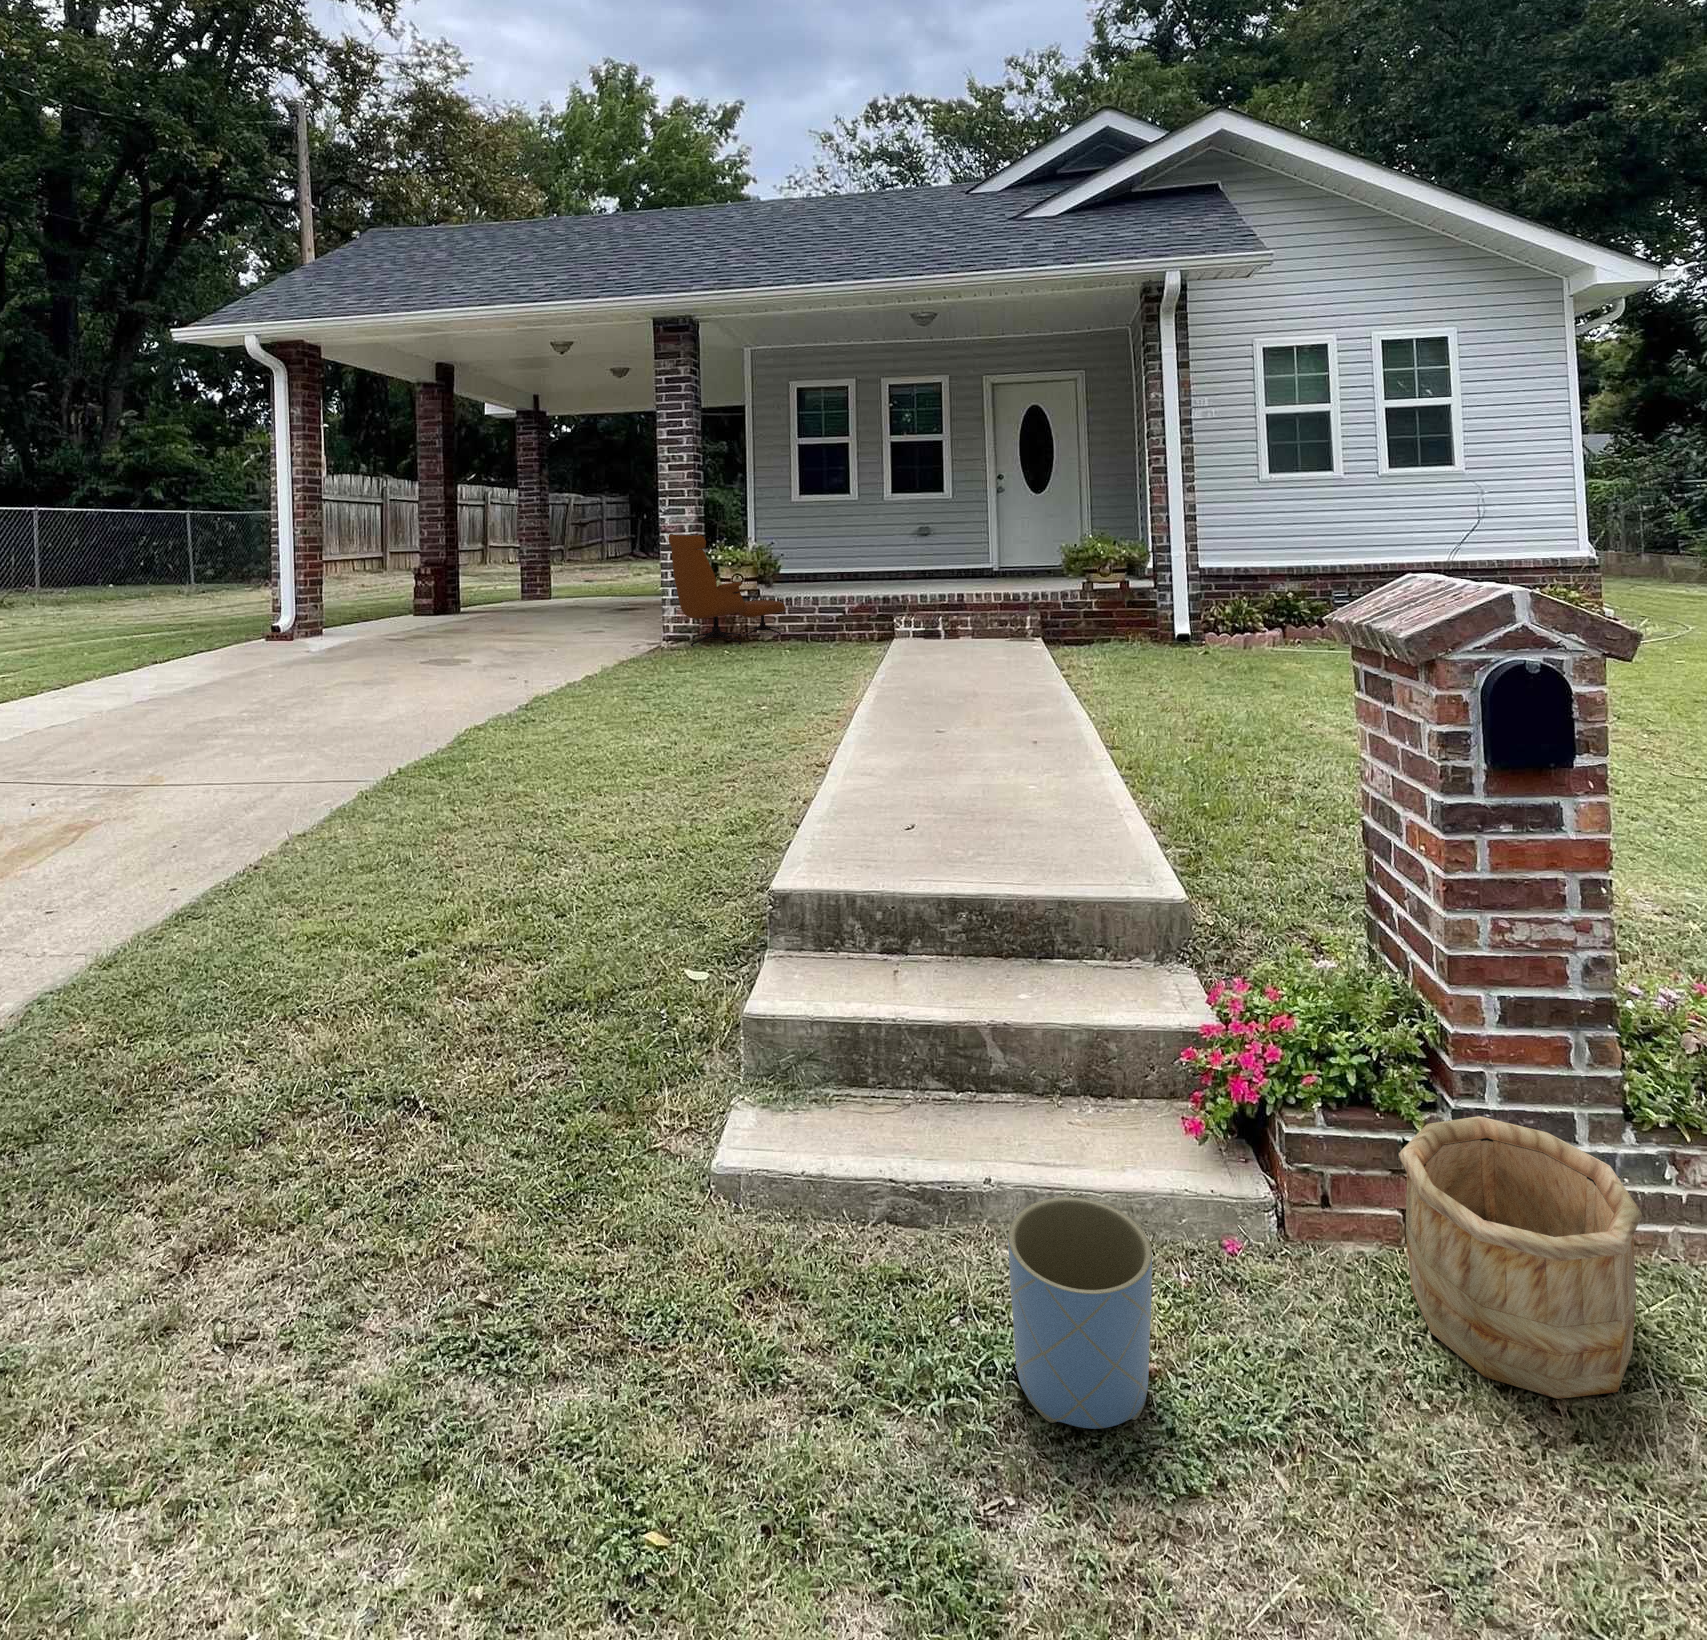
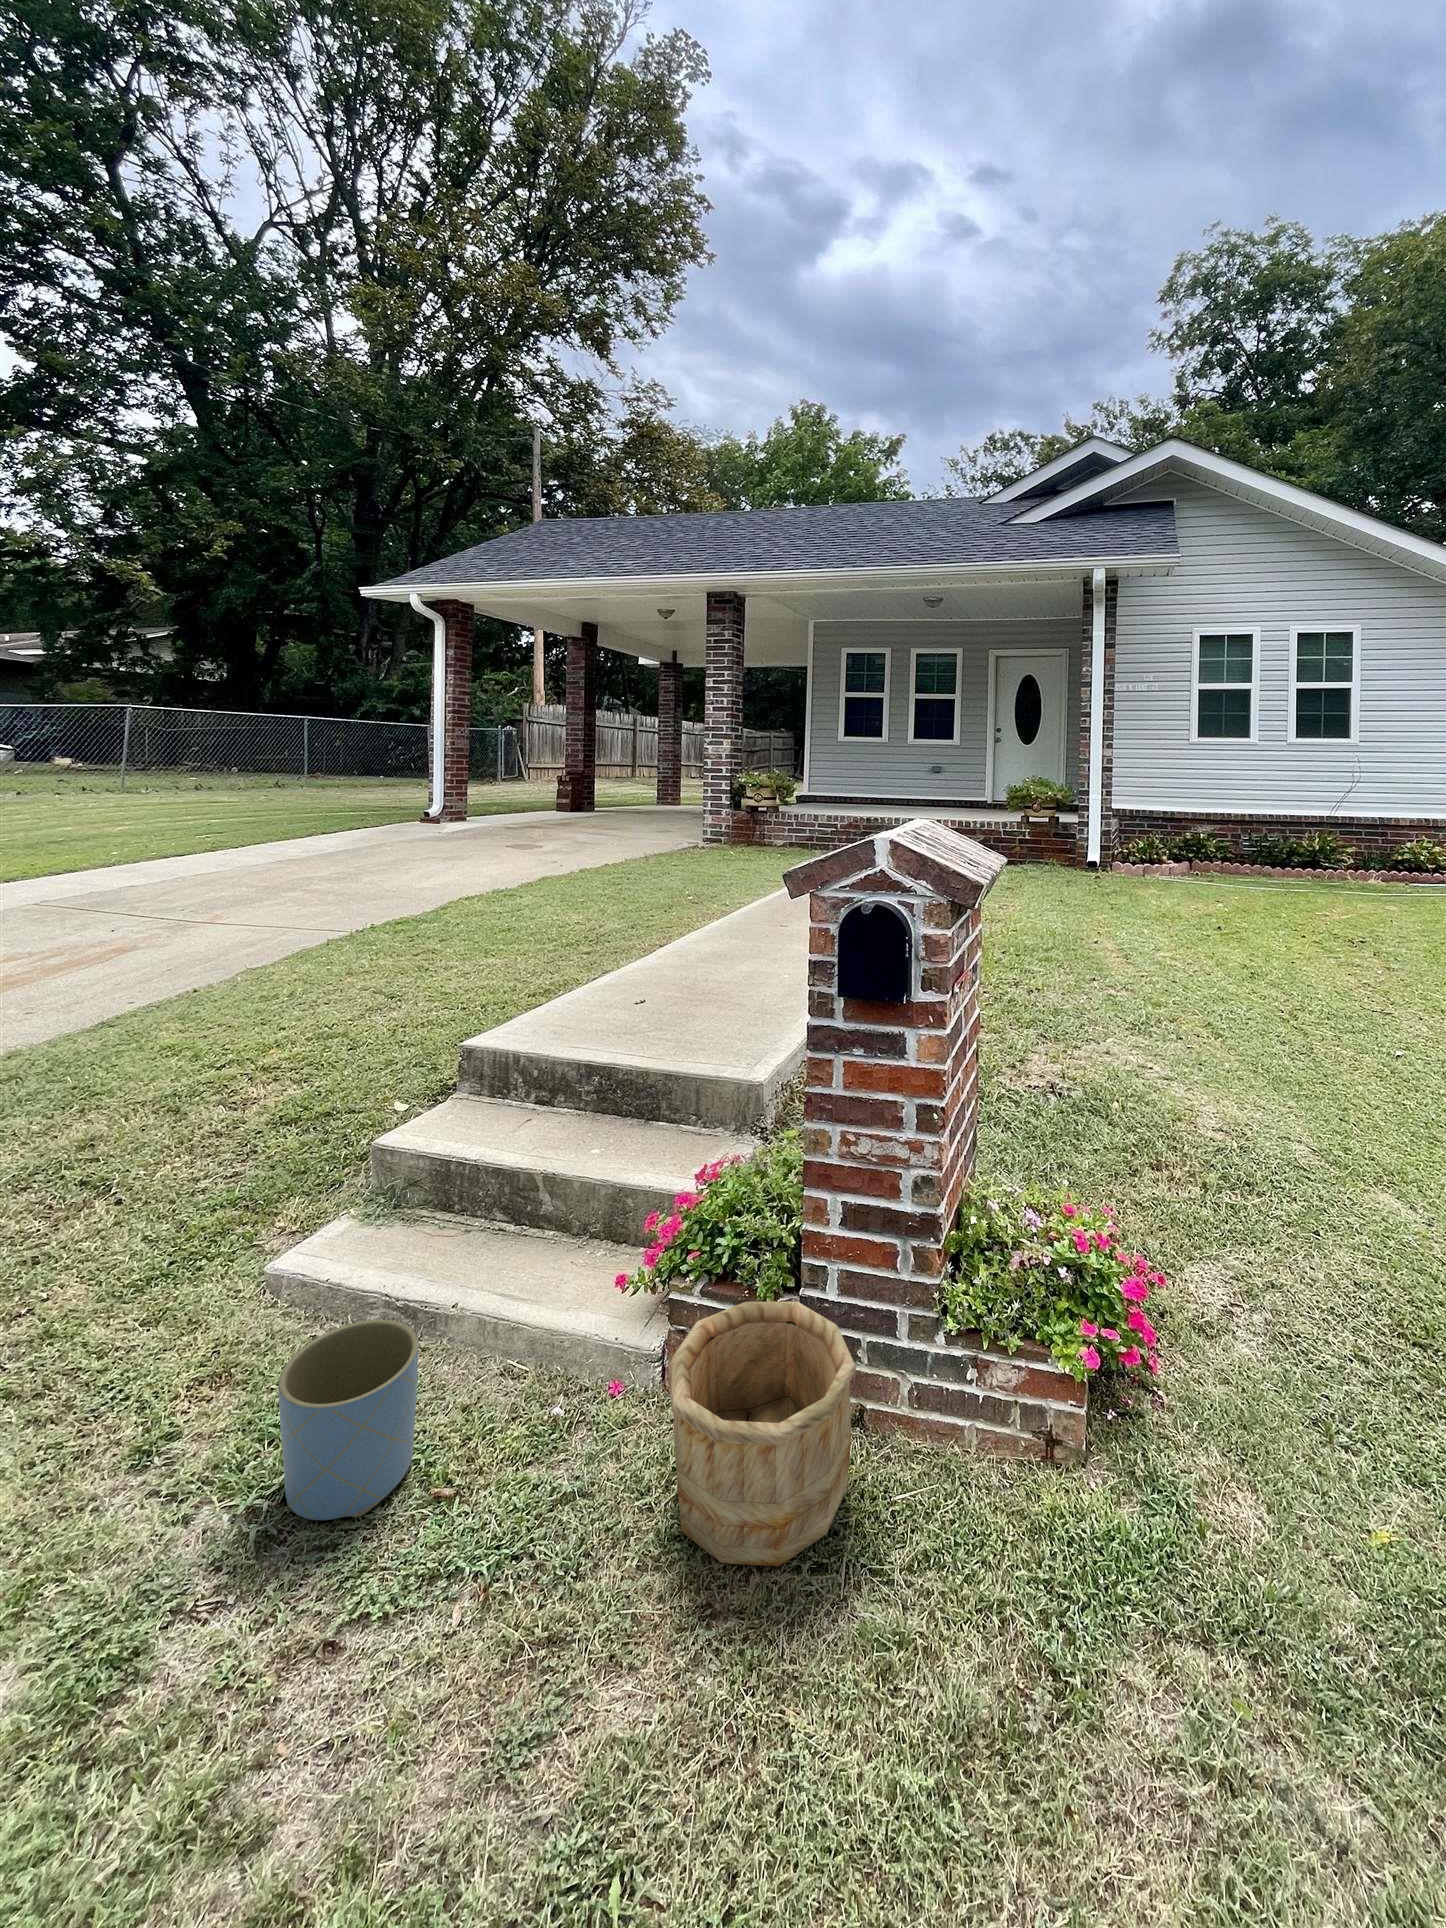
lounge chair: present [668,534,785,646] -> none [702,765,798,856]

